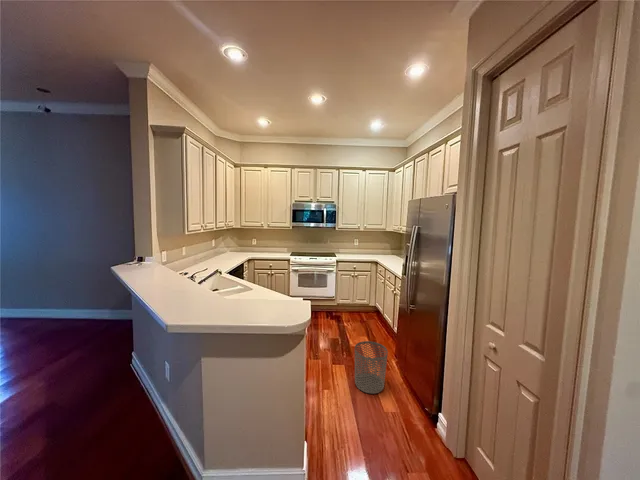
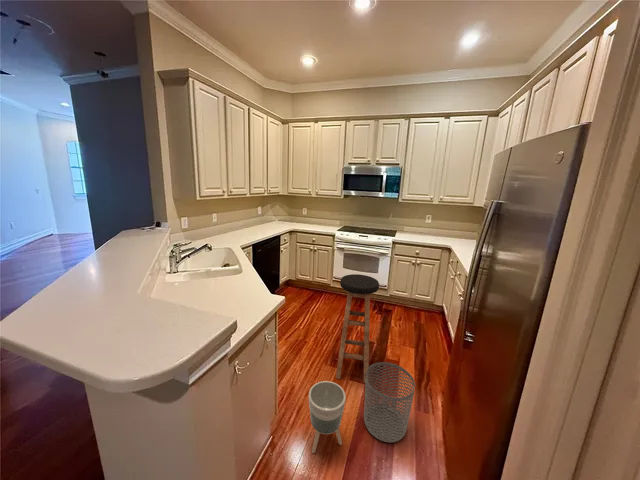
bar stool: none [319,285,349,367] -> present [336,274,379,383]
planter: none [325,360,351,413] -> present [309,381,346,453]

